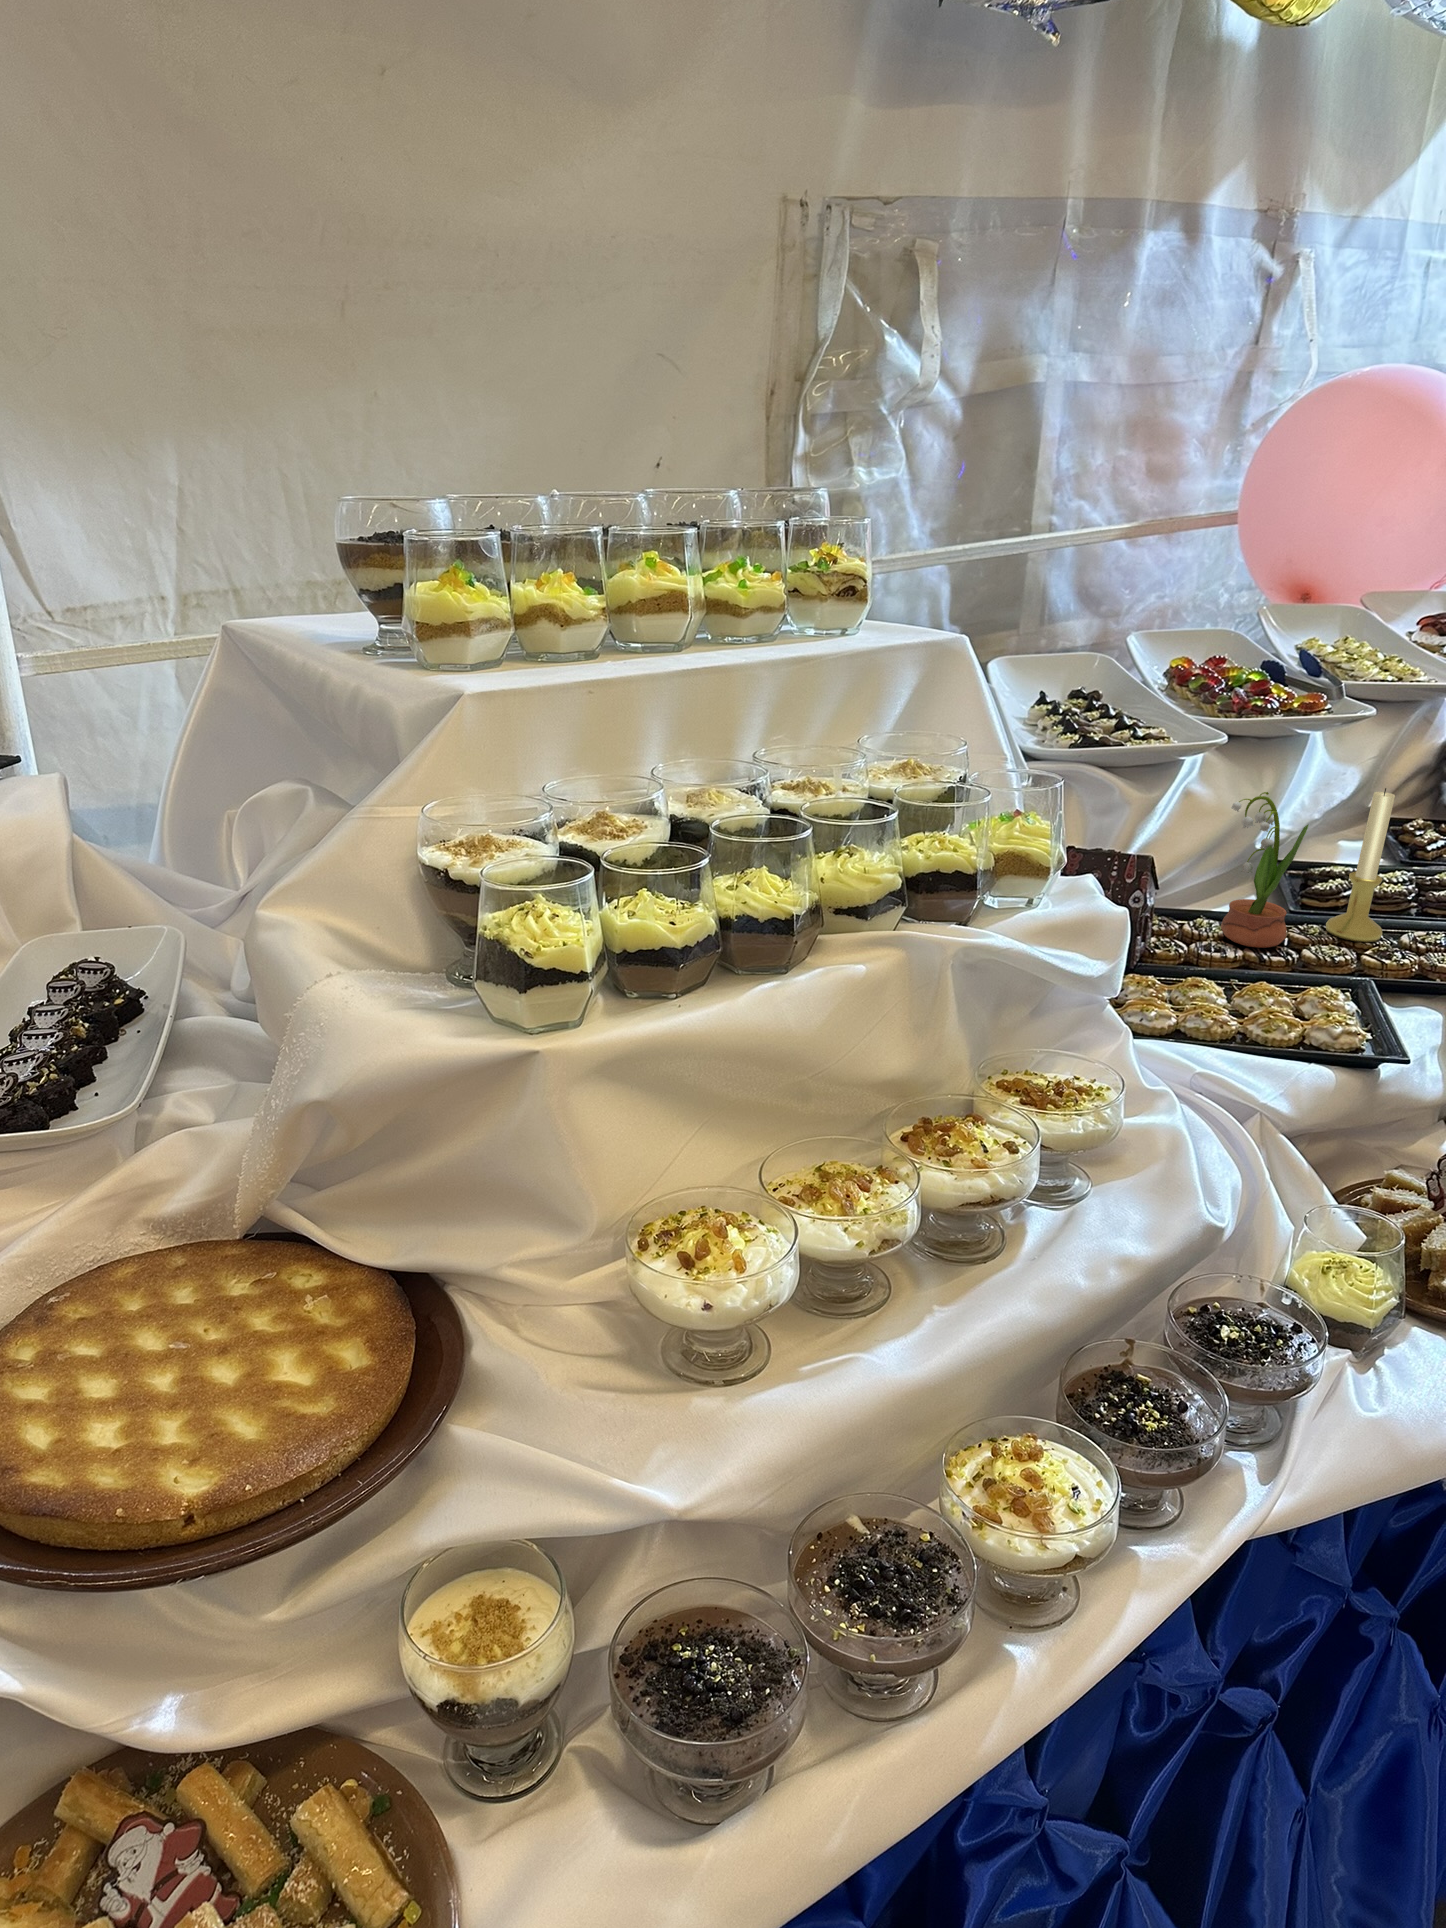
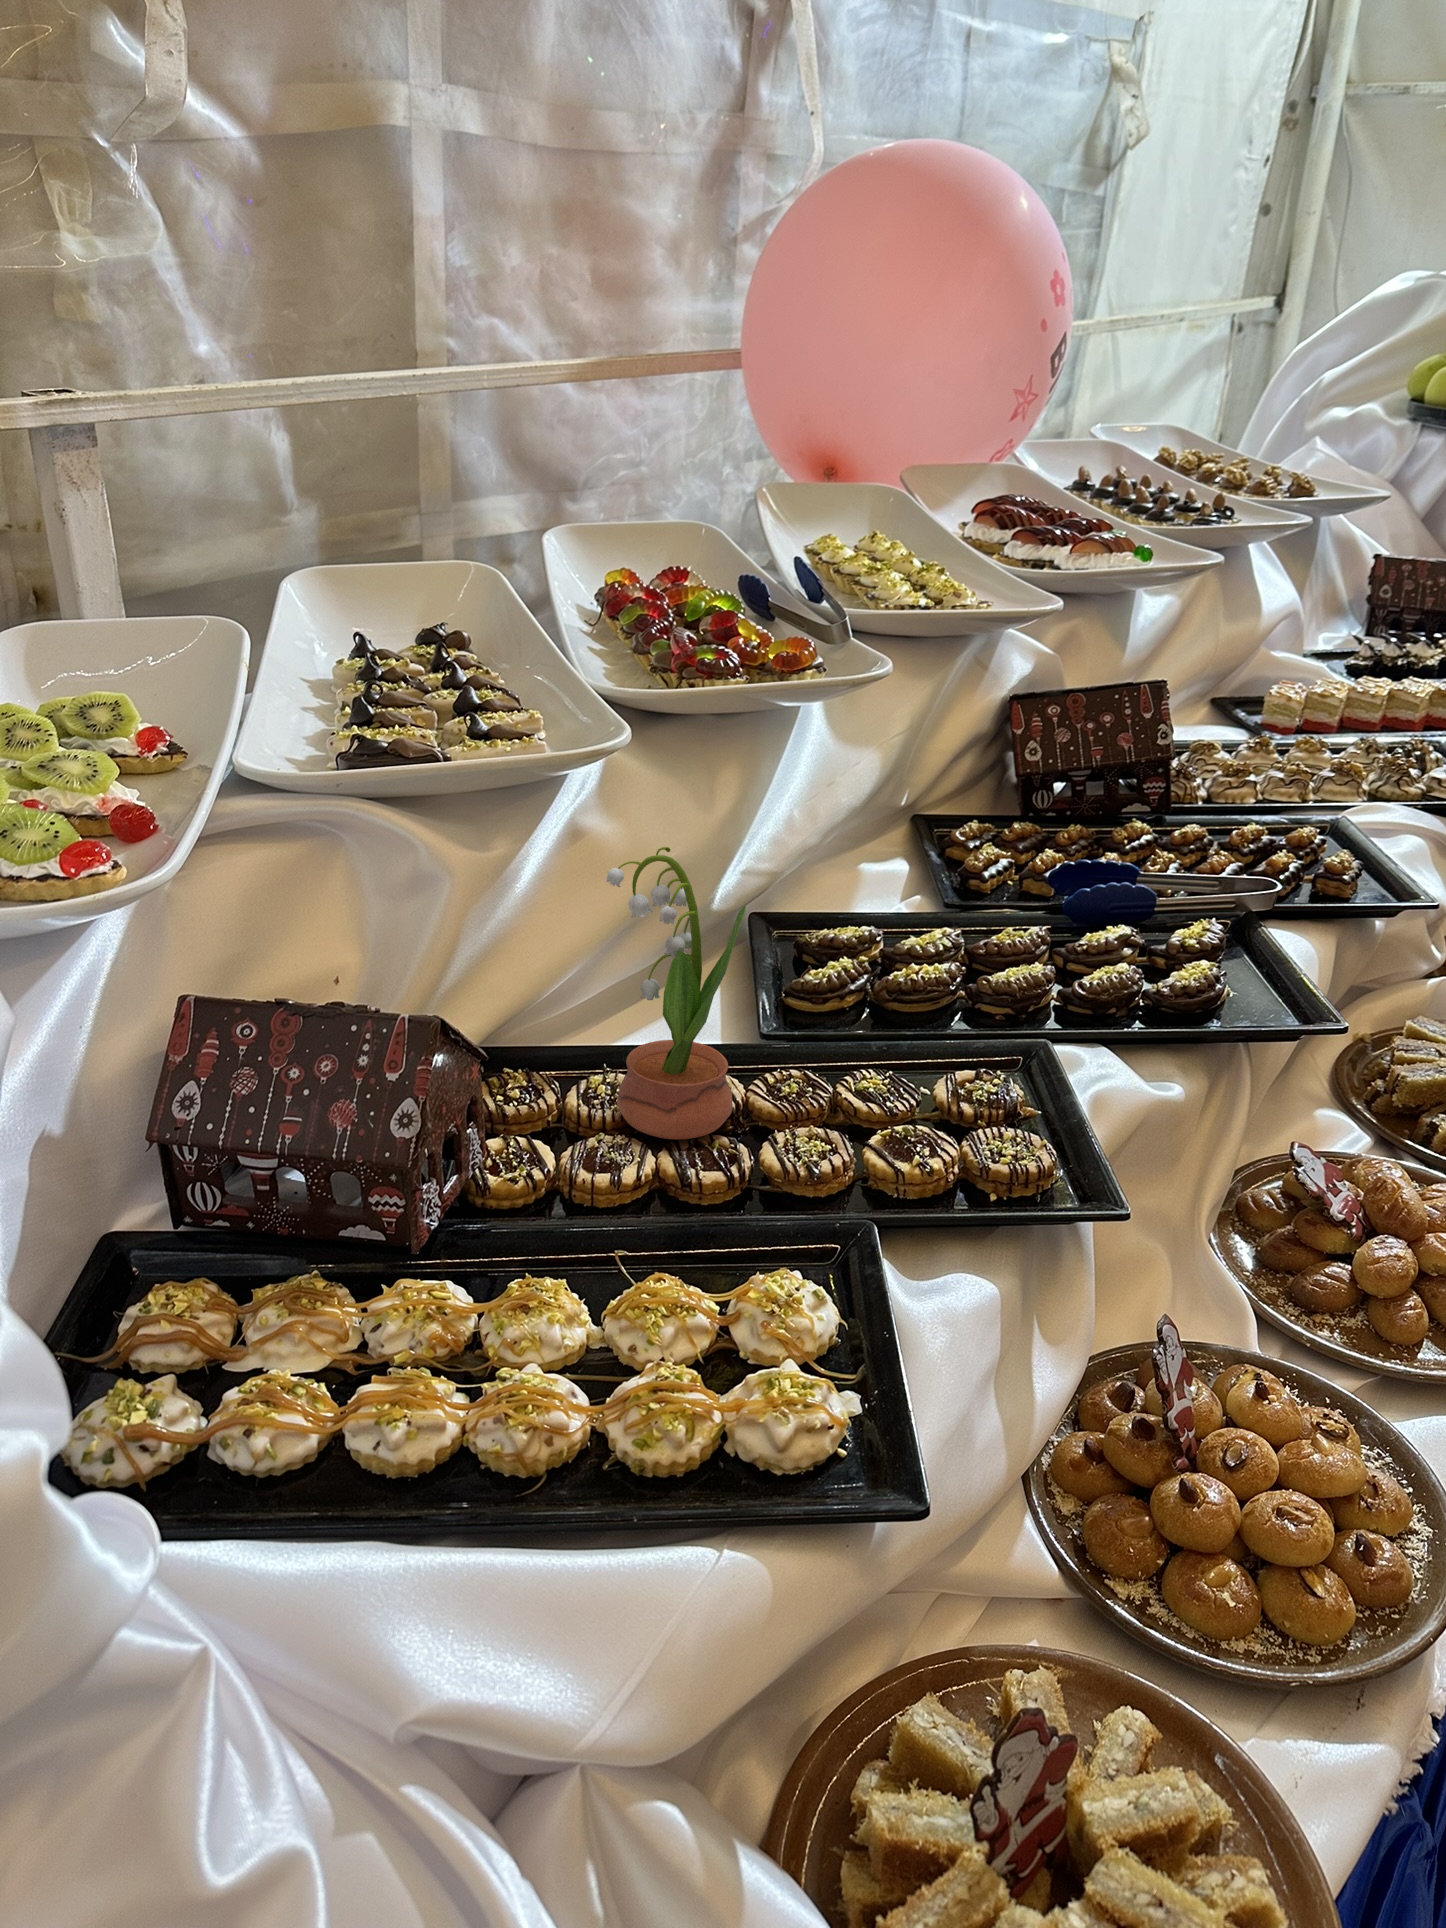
candle holder: present [1326,788,1395,942] -> none [809,822,901,1098]

